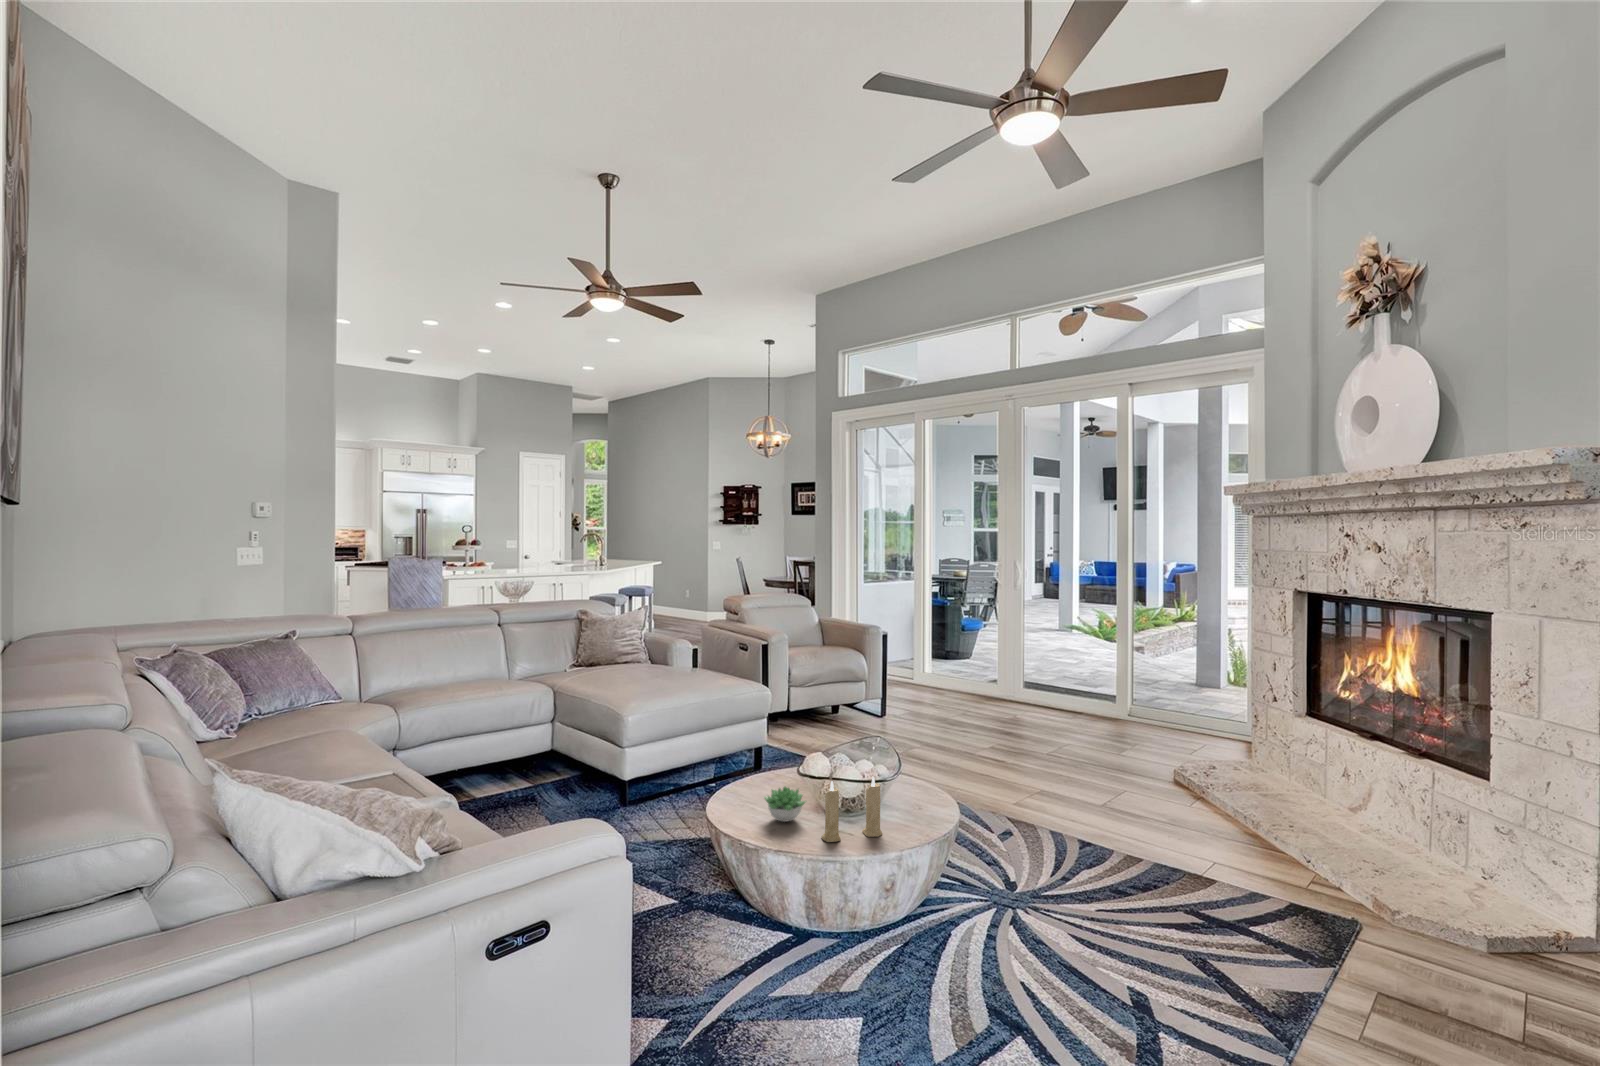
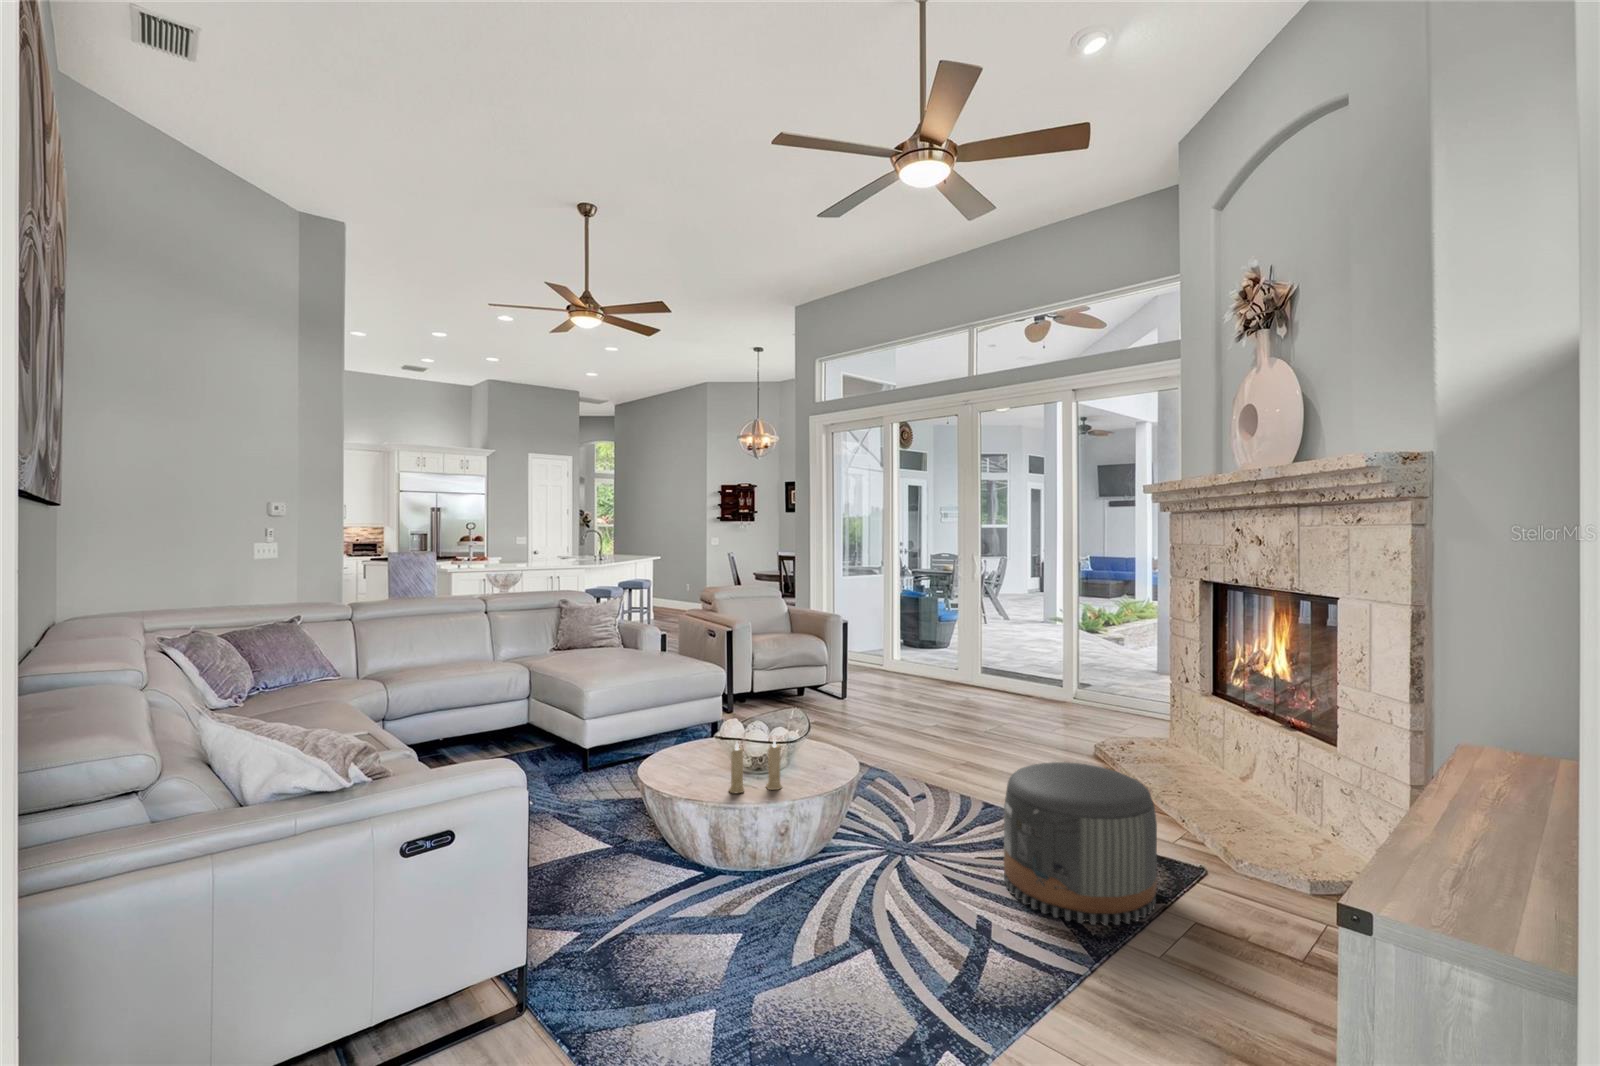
succulent plant: present [764,786,805,822] -> none [684,748,721,778]
pouf: none [1137,800,1327,998] -> present [1004,762,1157,925]

